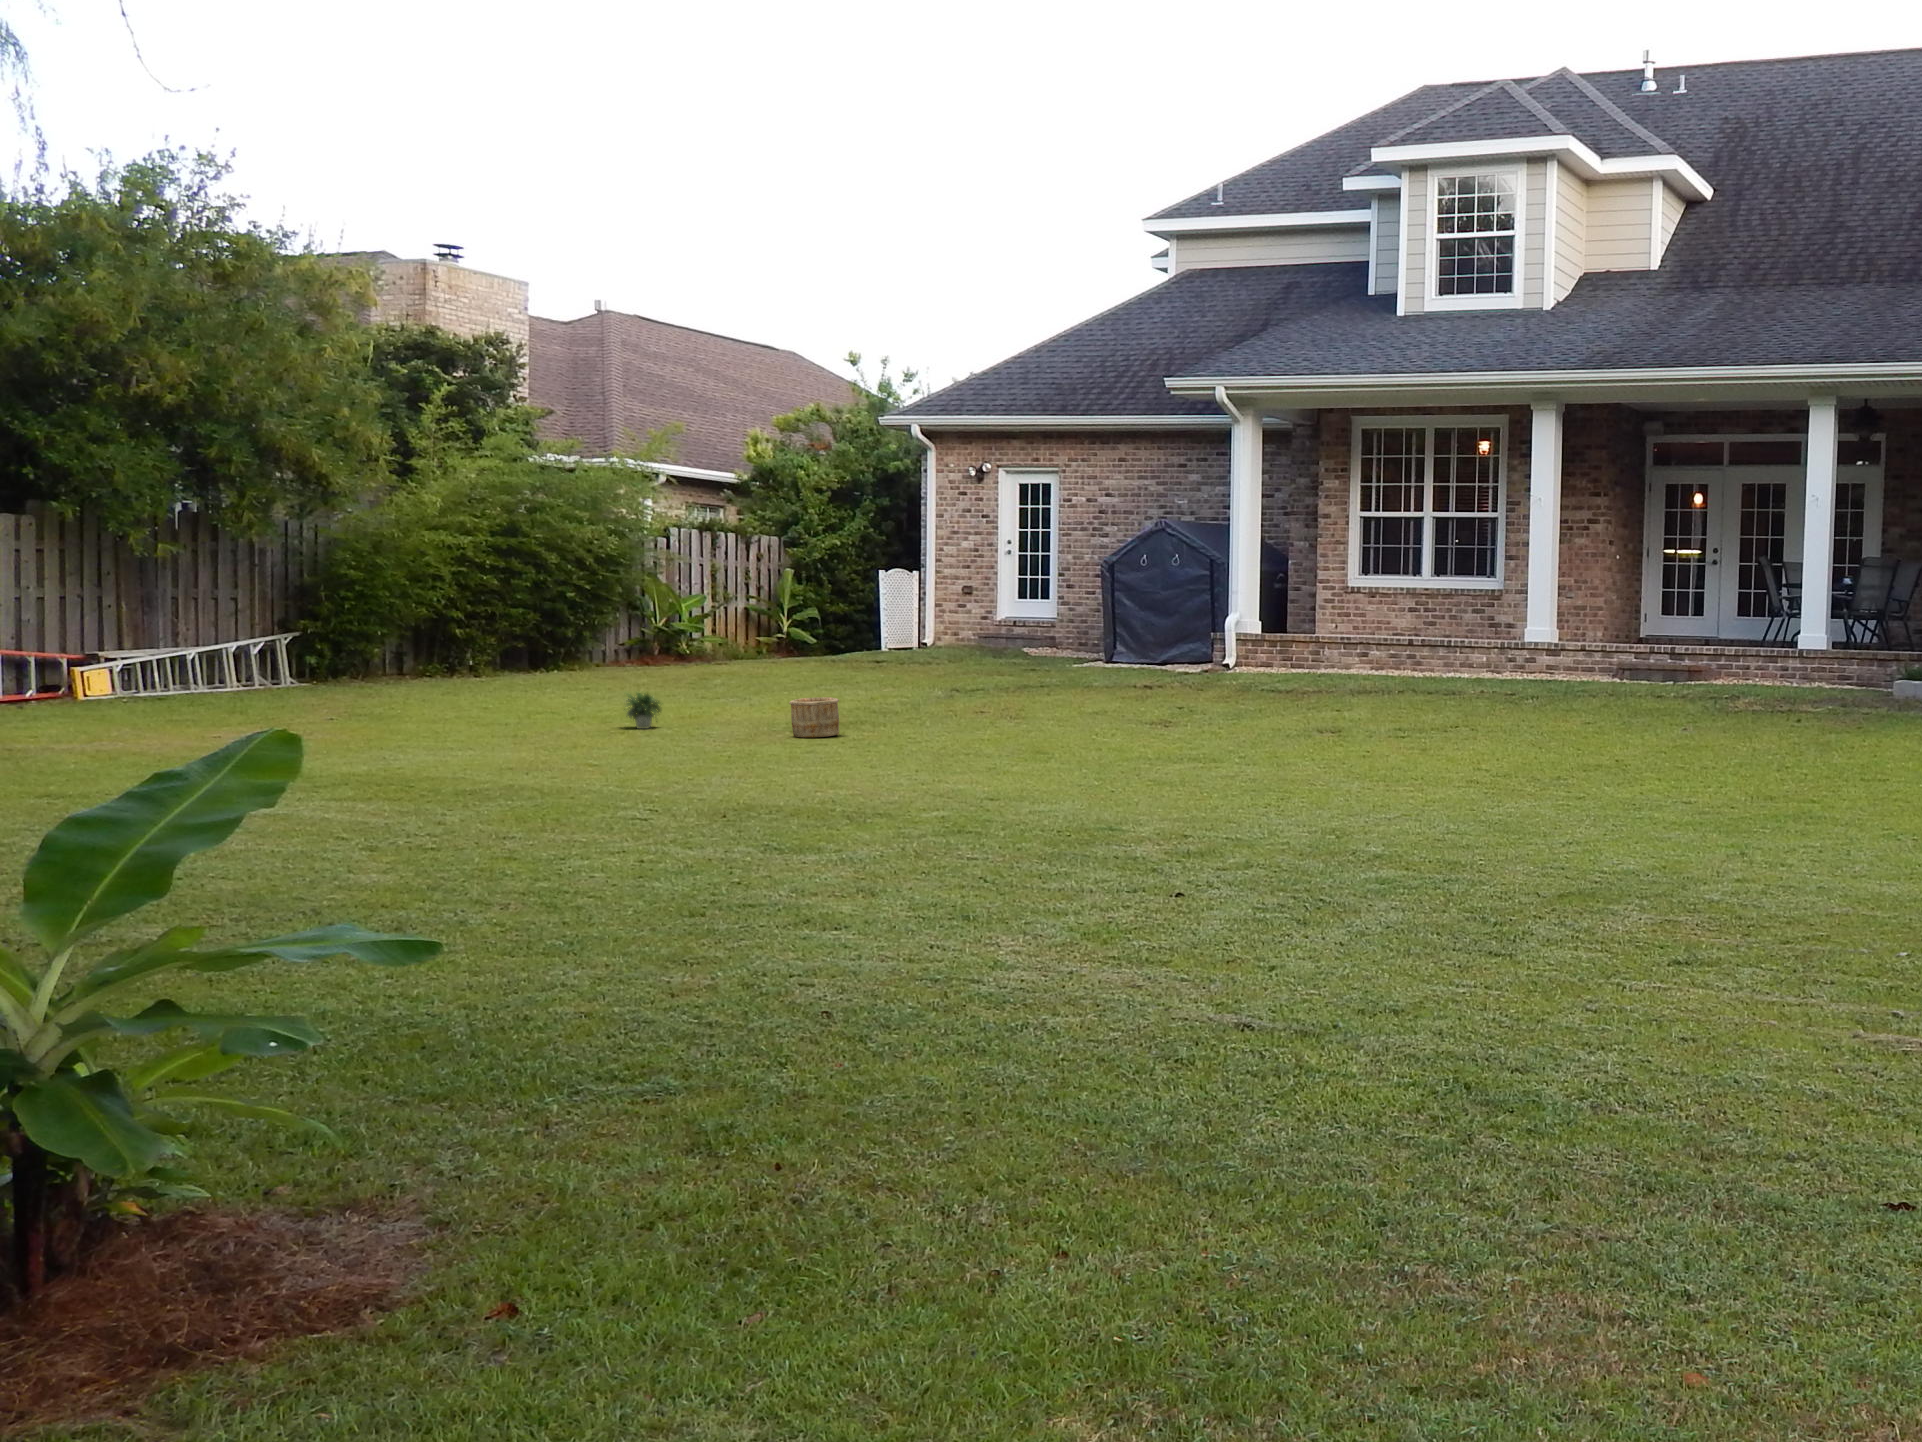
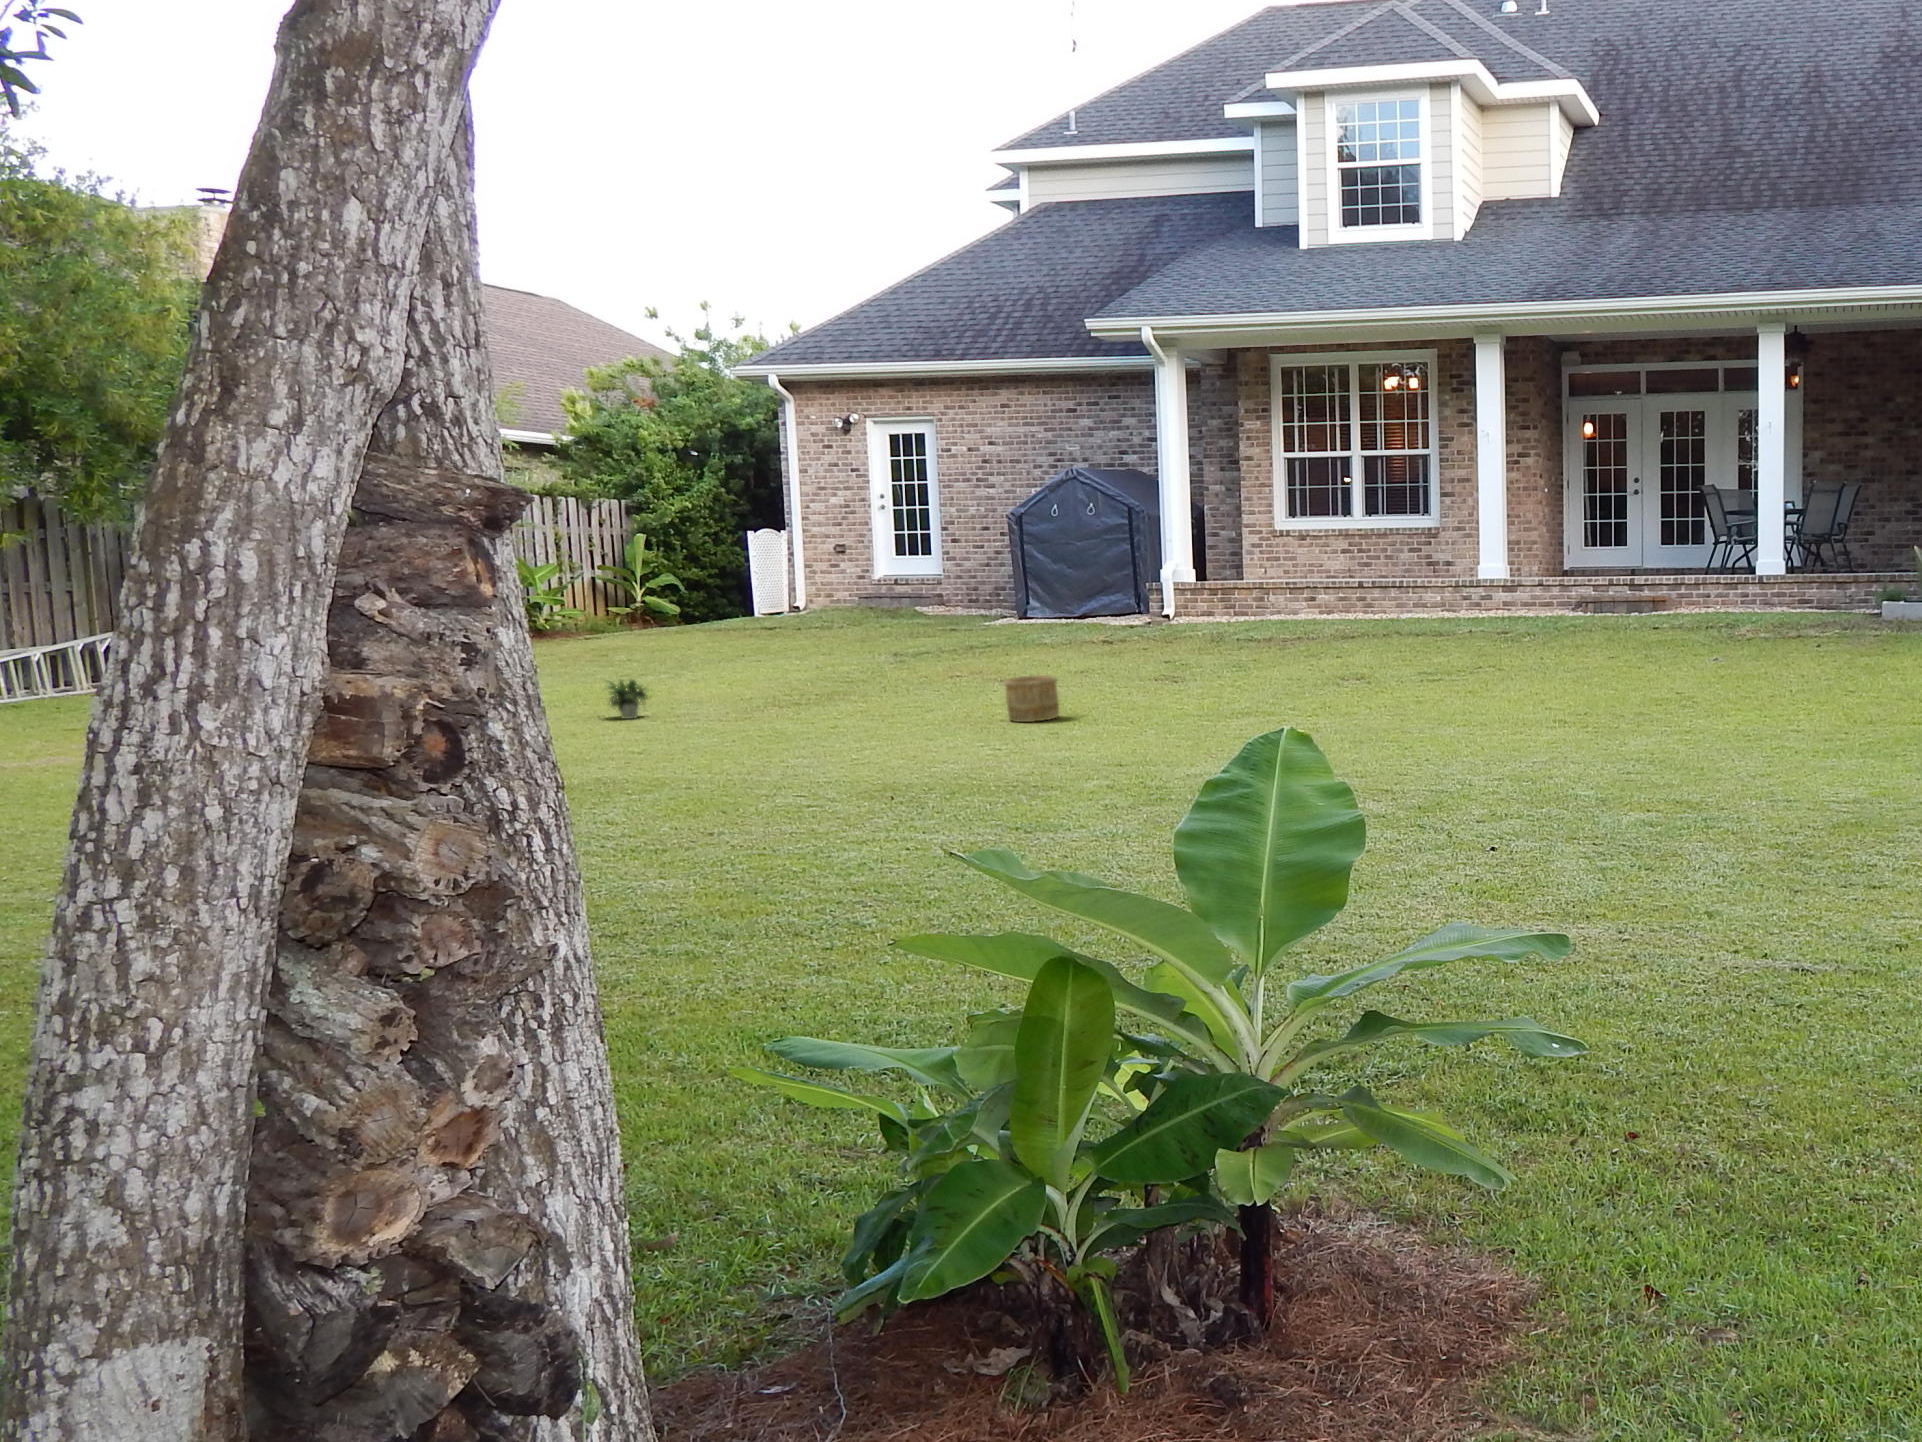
wooden bucket: present [789,697,839,738] -> present [1003,675,1059,722]

